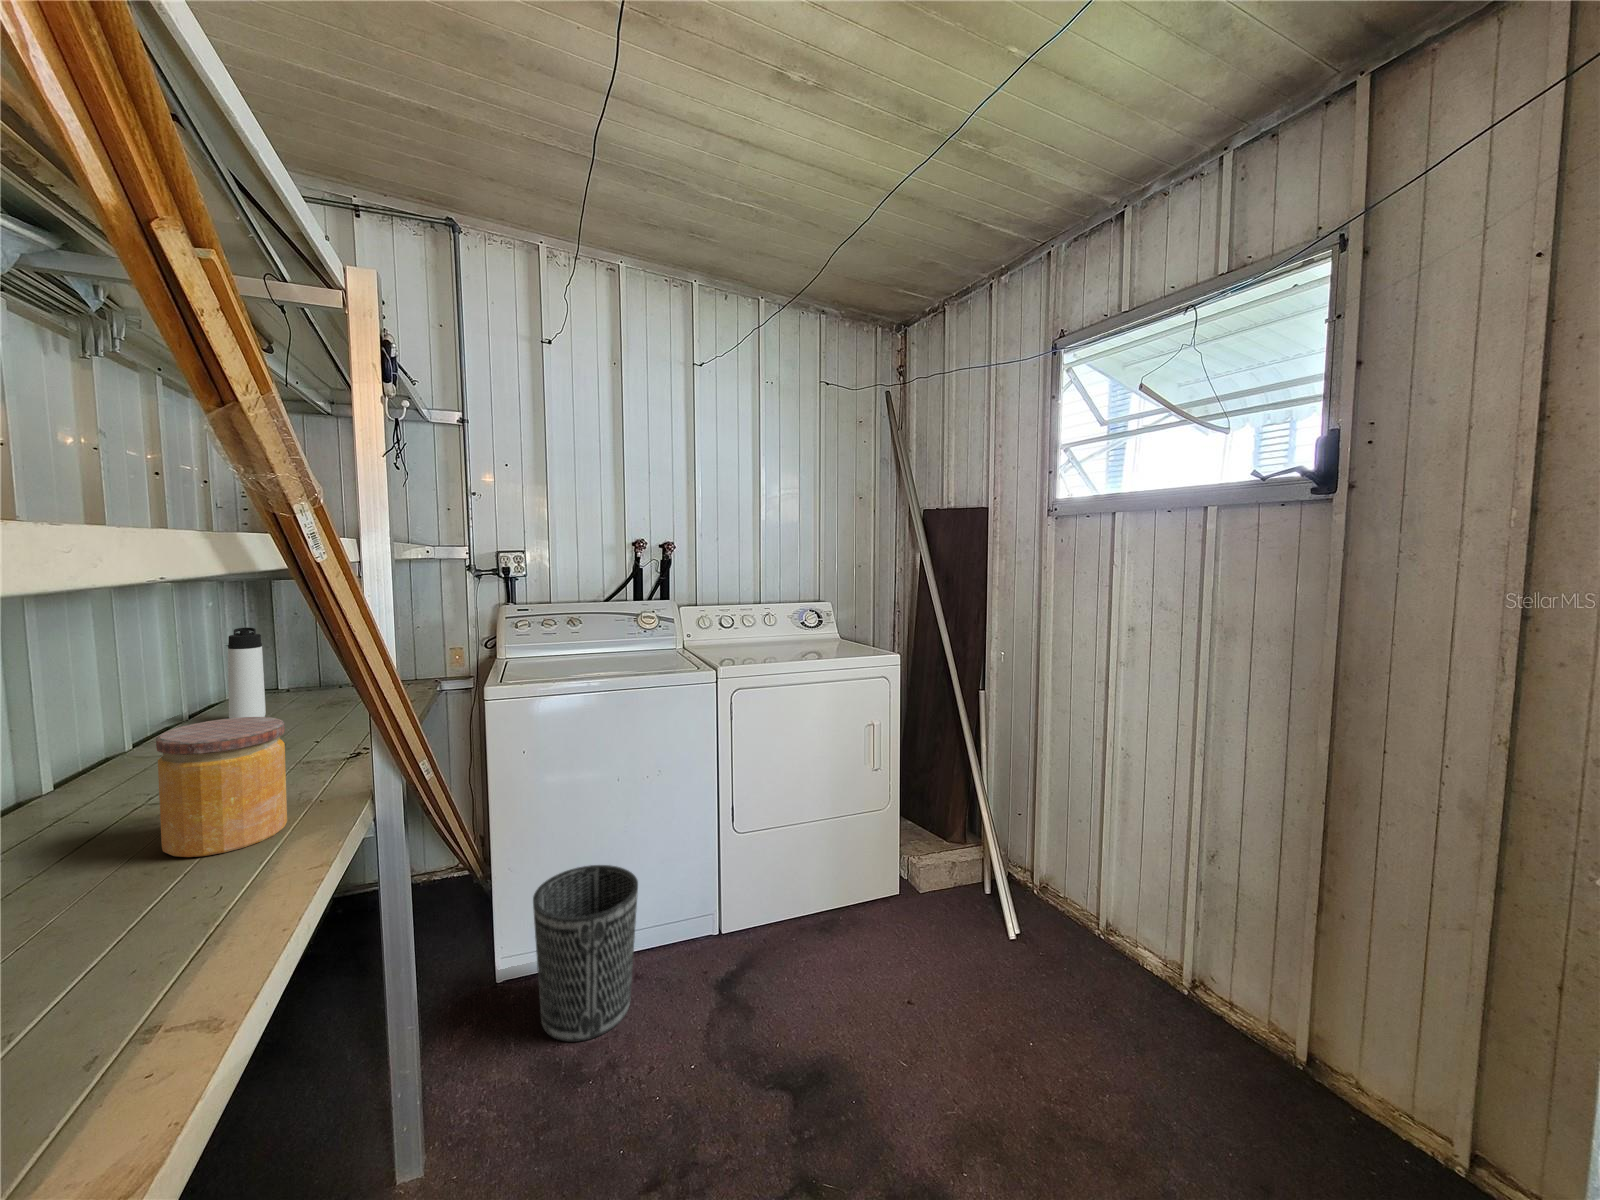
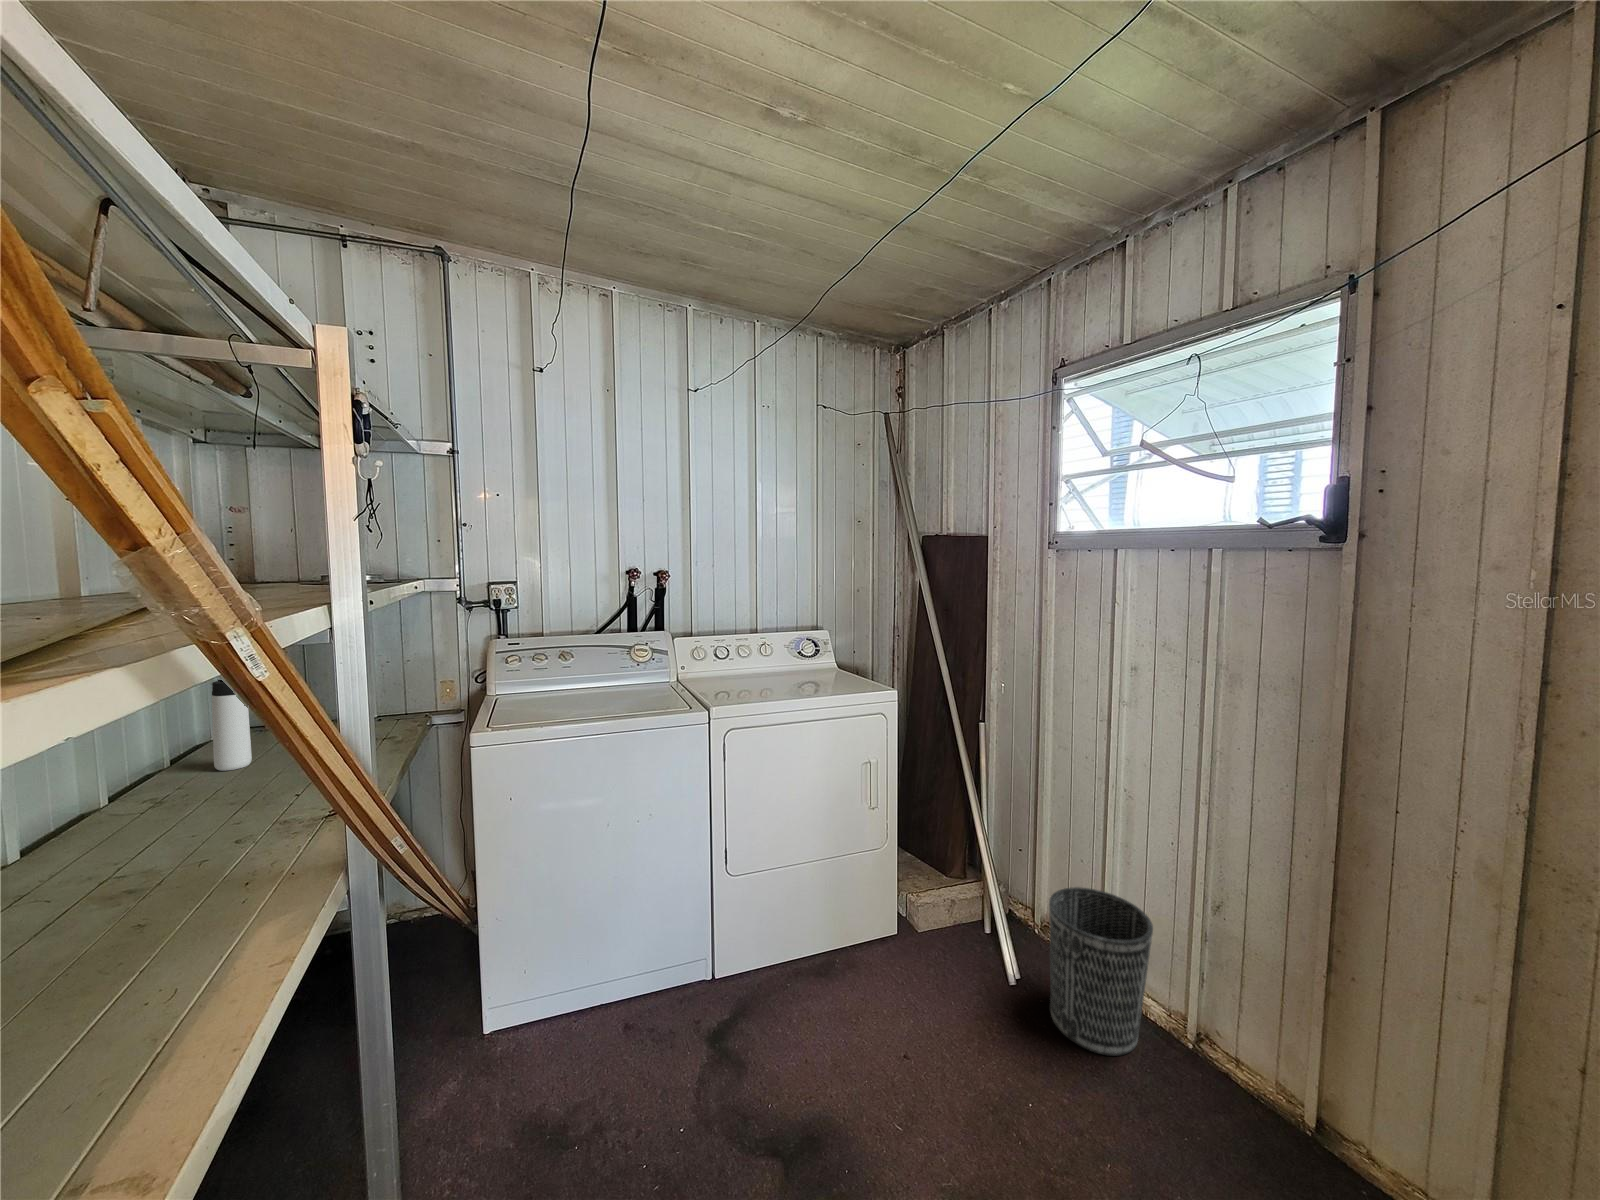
jar: present [156,717,287,857] -> none [114,794,256,952]
wastebasket: present [533,865,638,1042] -> present [1049,887,1153,1056]

